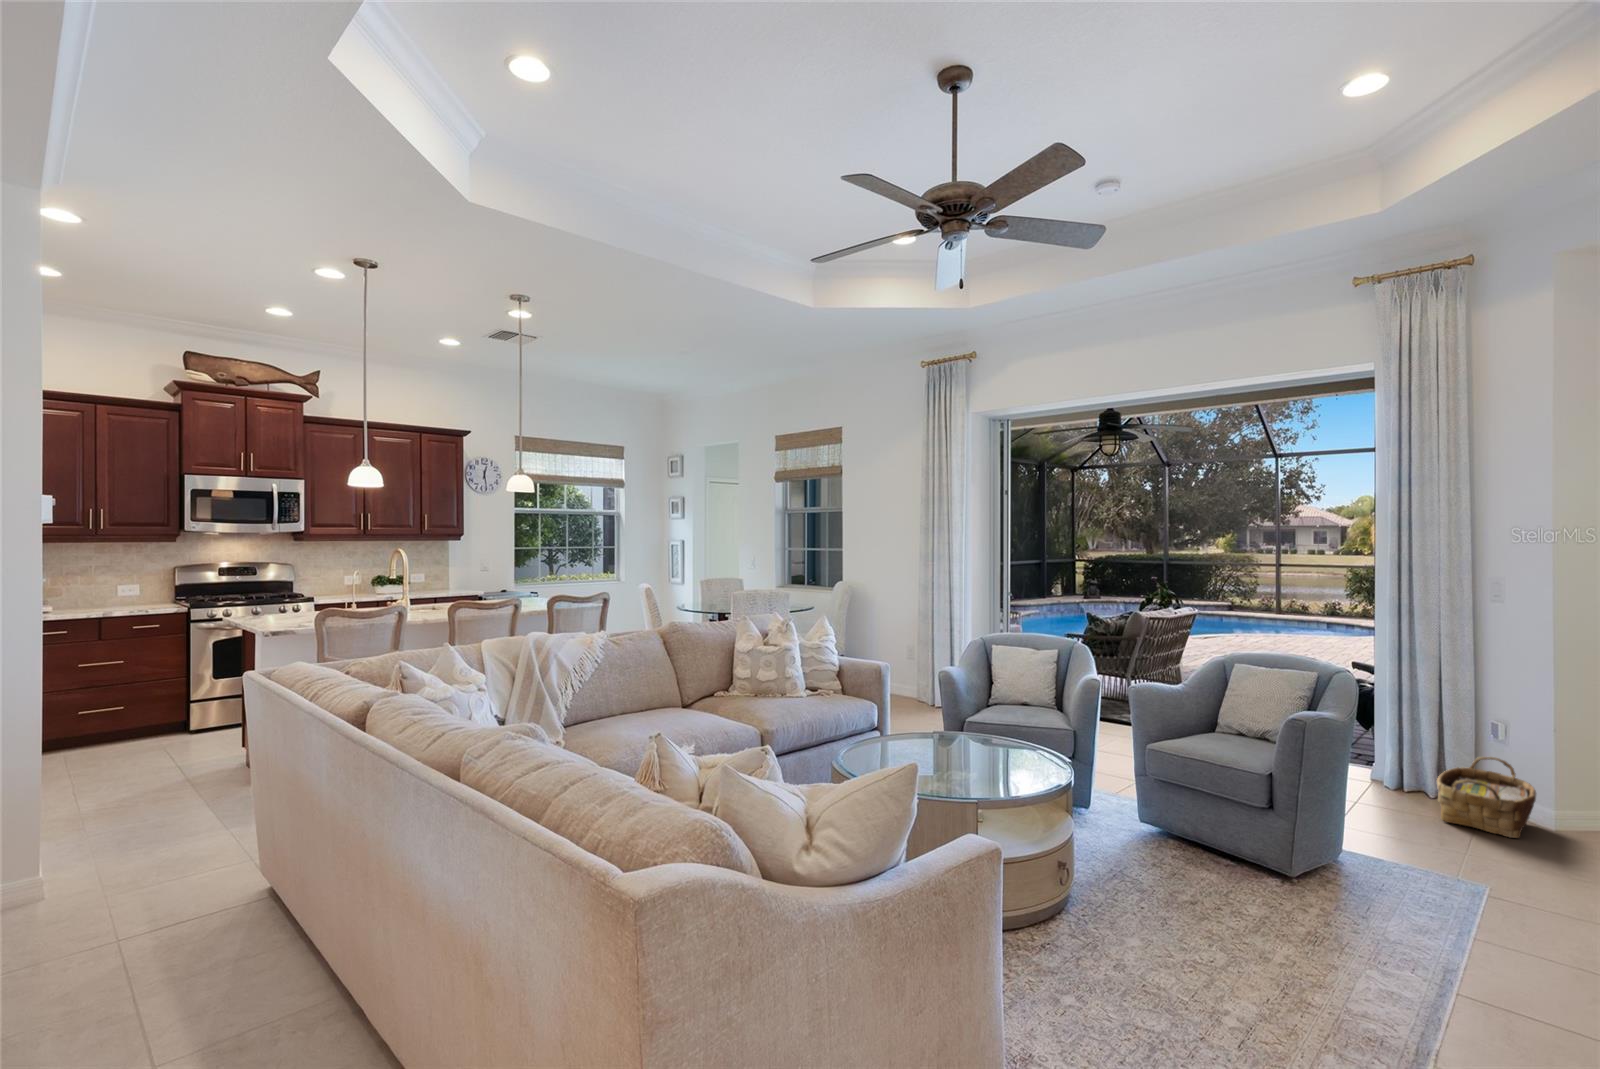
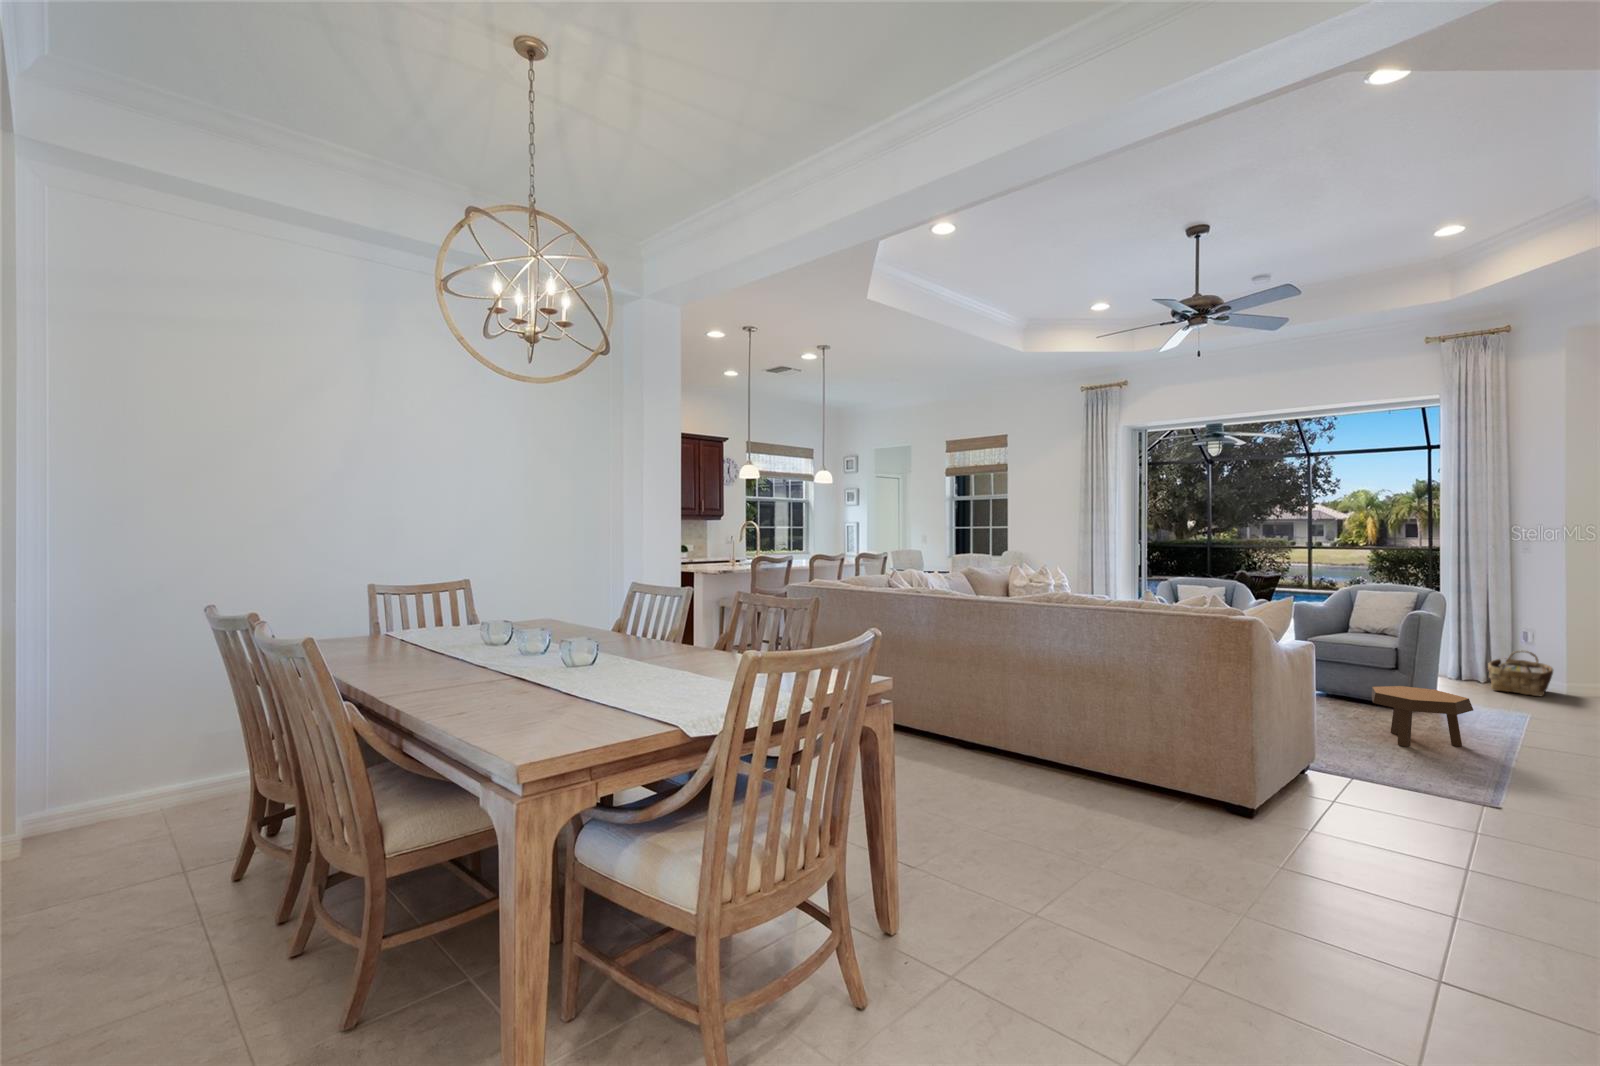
footstool: none [1180,856,1352,994] -> present [1372,686,1473,747]

